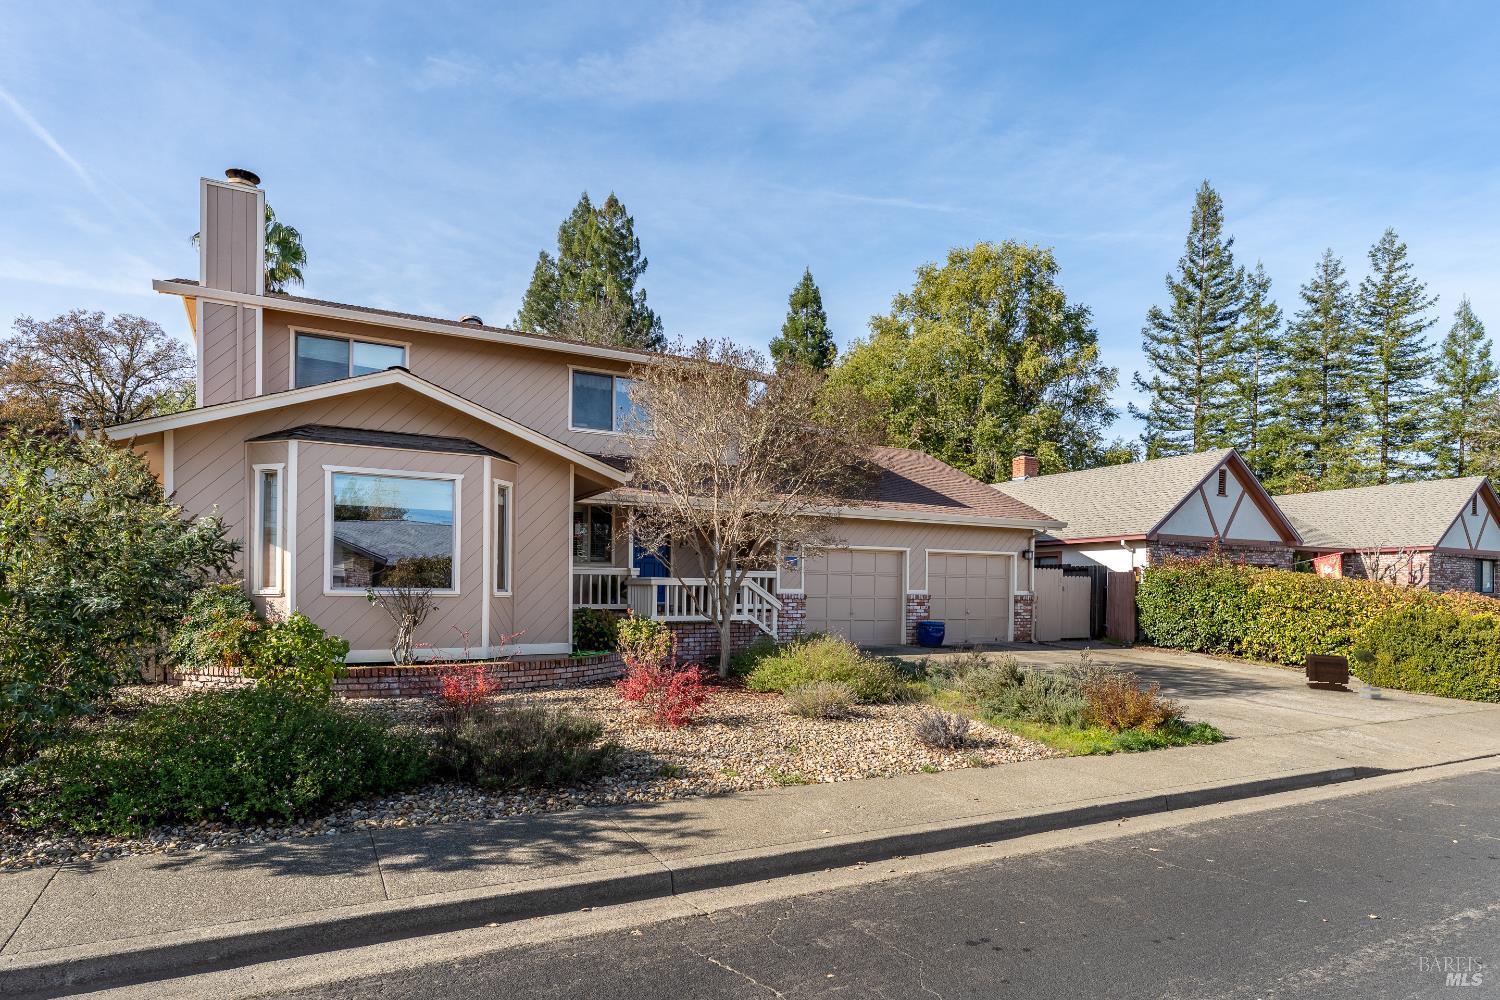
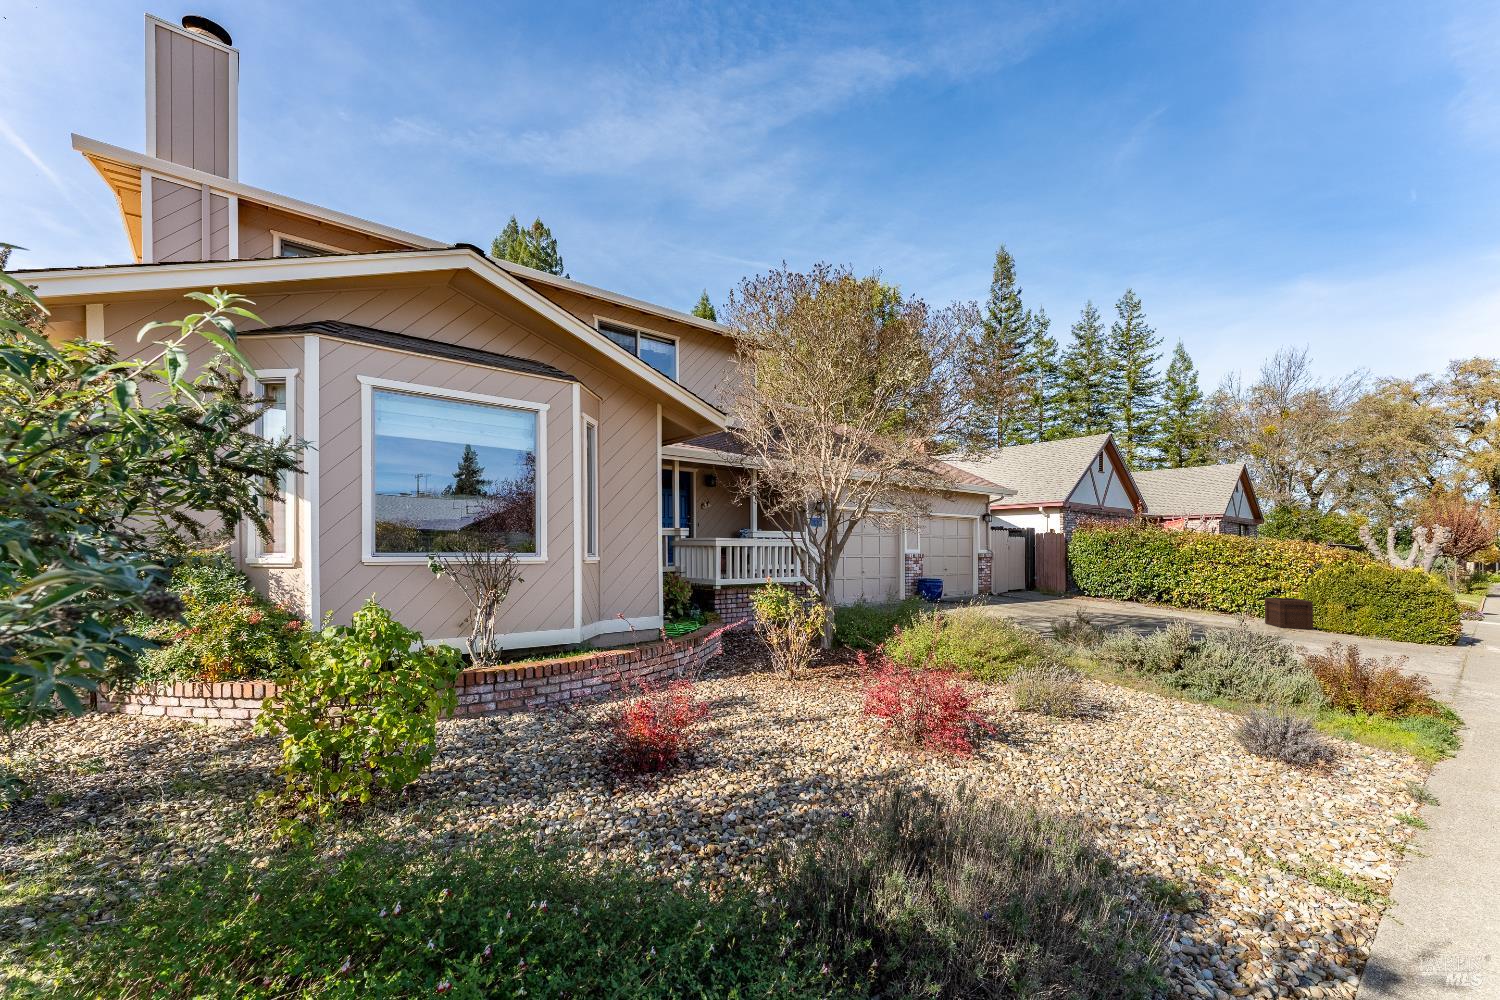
potted tree: present [1355,649,1381,699] -> none [1327,593,1353,636]

